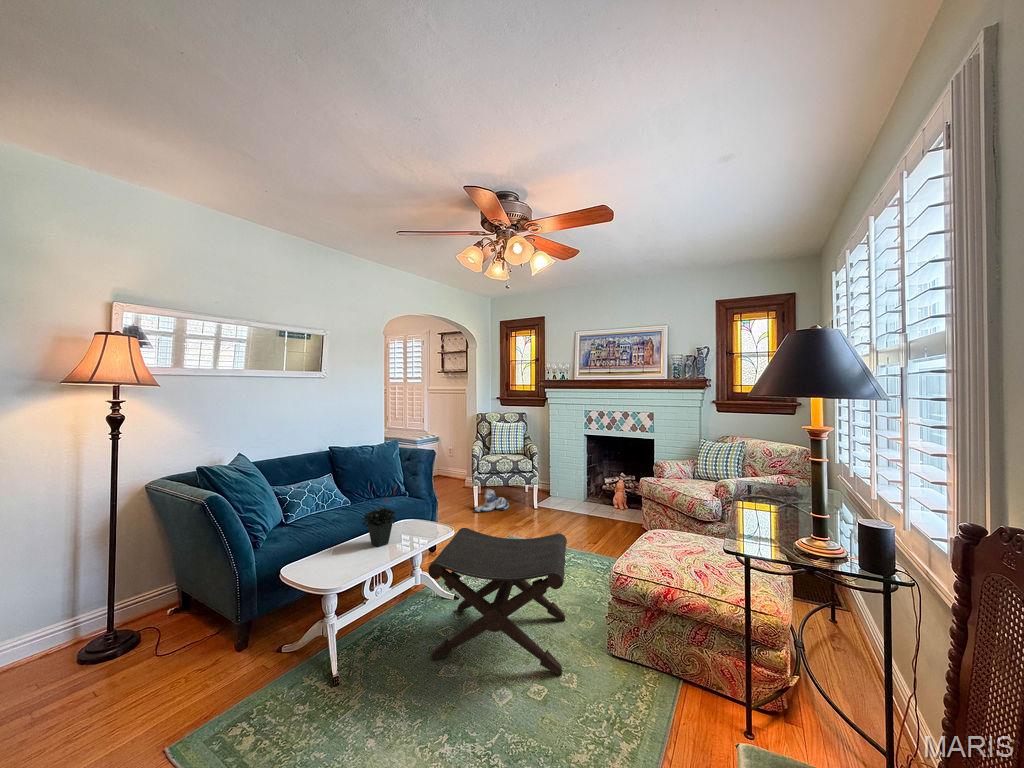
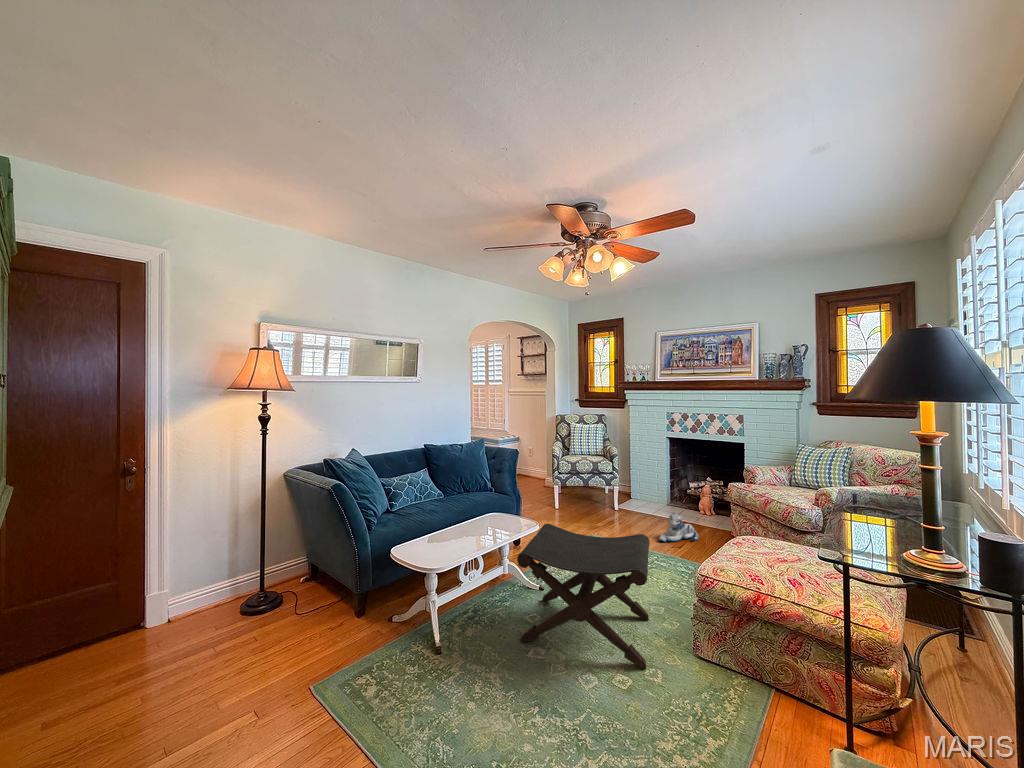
potted plant: present [362,484,397,547] -> none [456,479,487,536]
plush toy: present [475,488,510,512] -> present [659,512,699,542]

